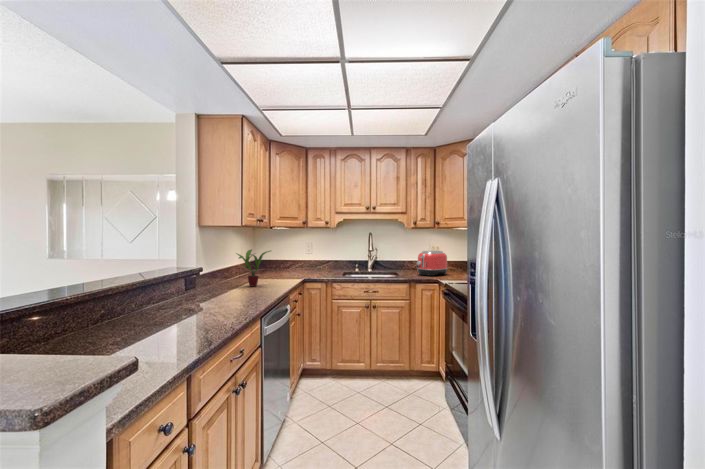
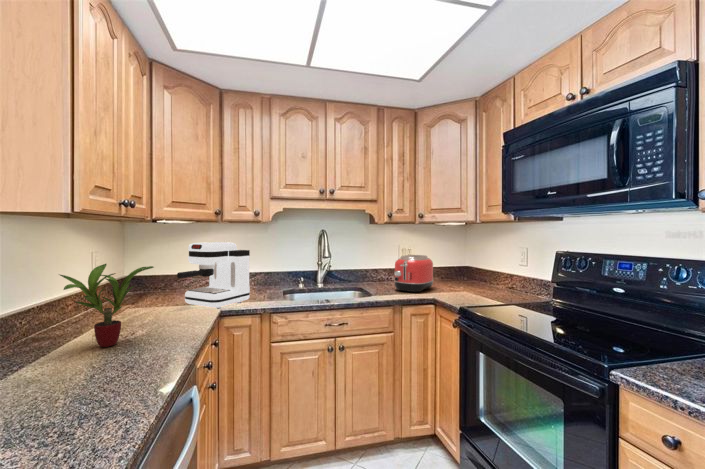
coffee maker: none [282,241,321,278] -> present [177,242,250,308]

